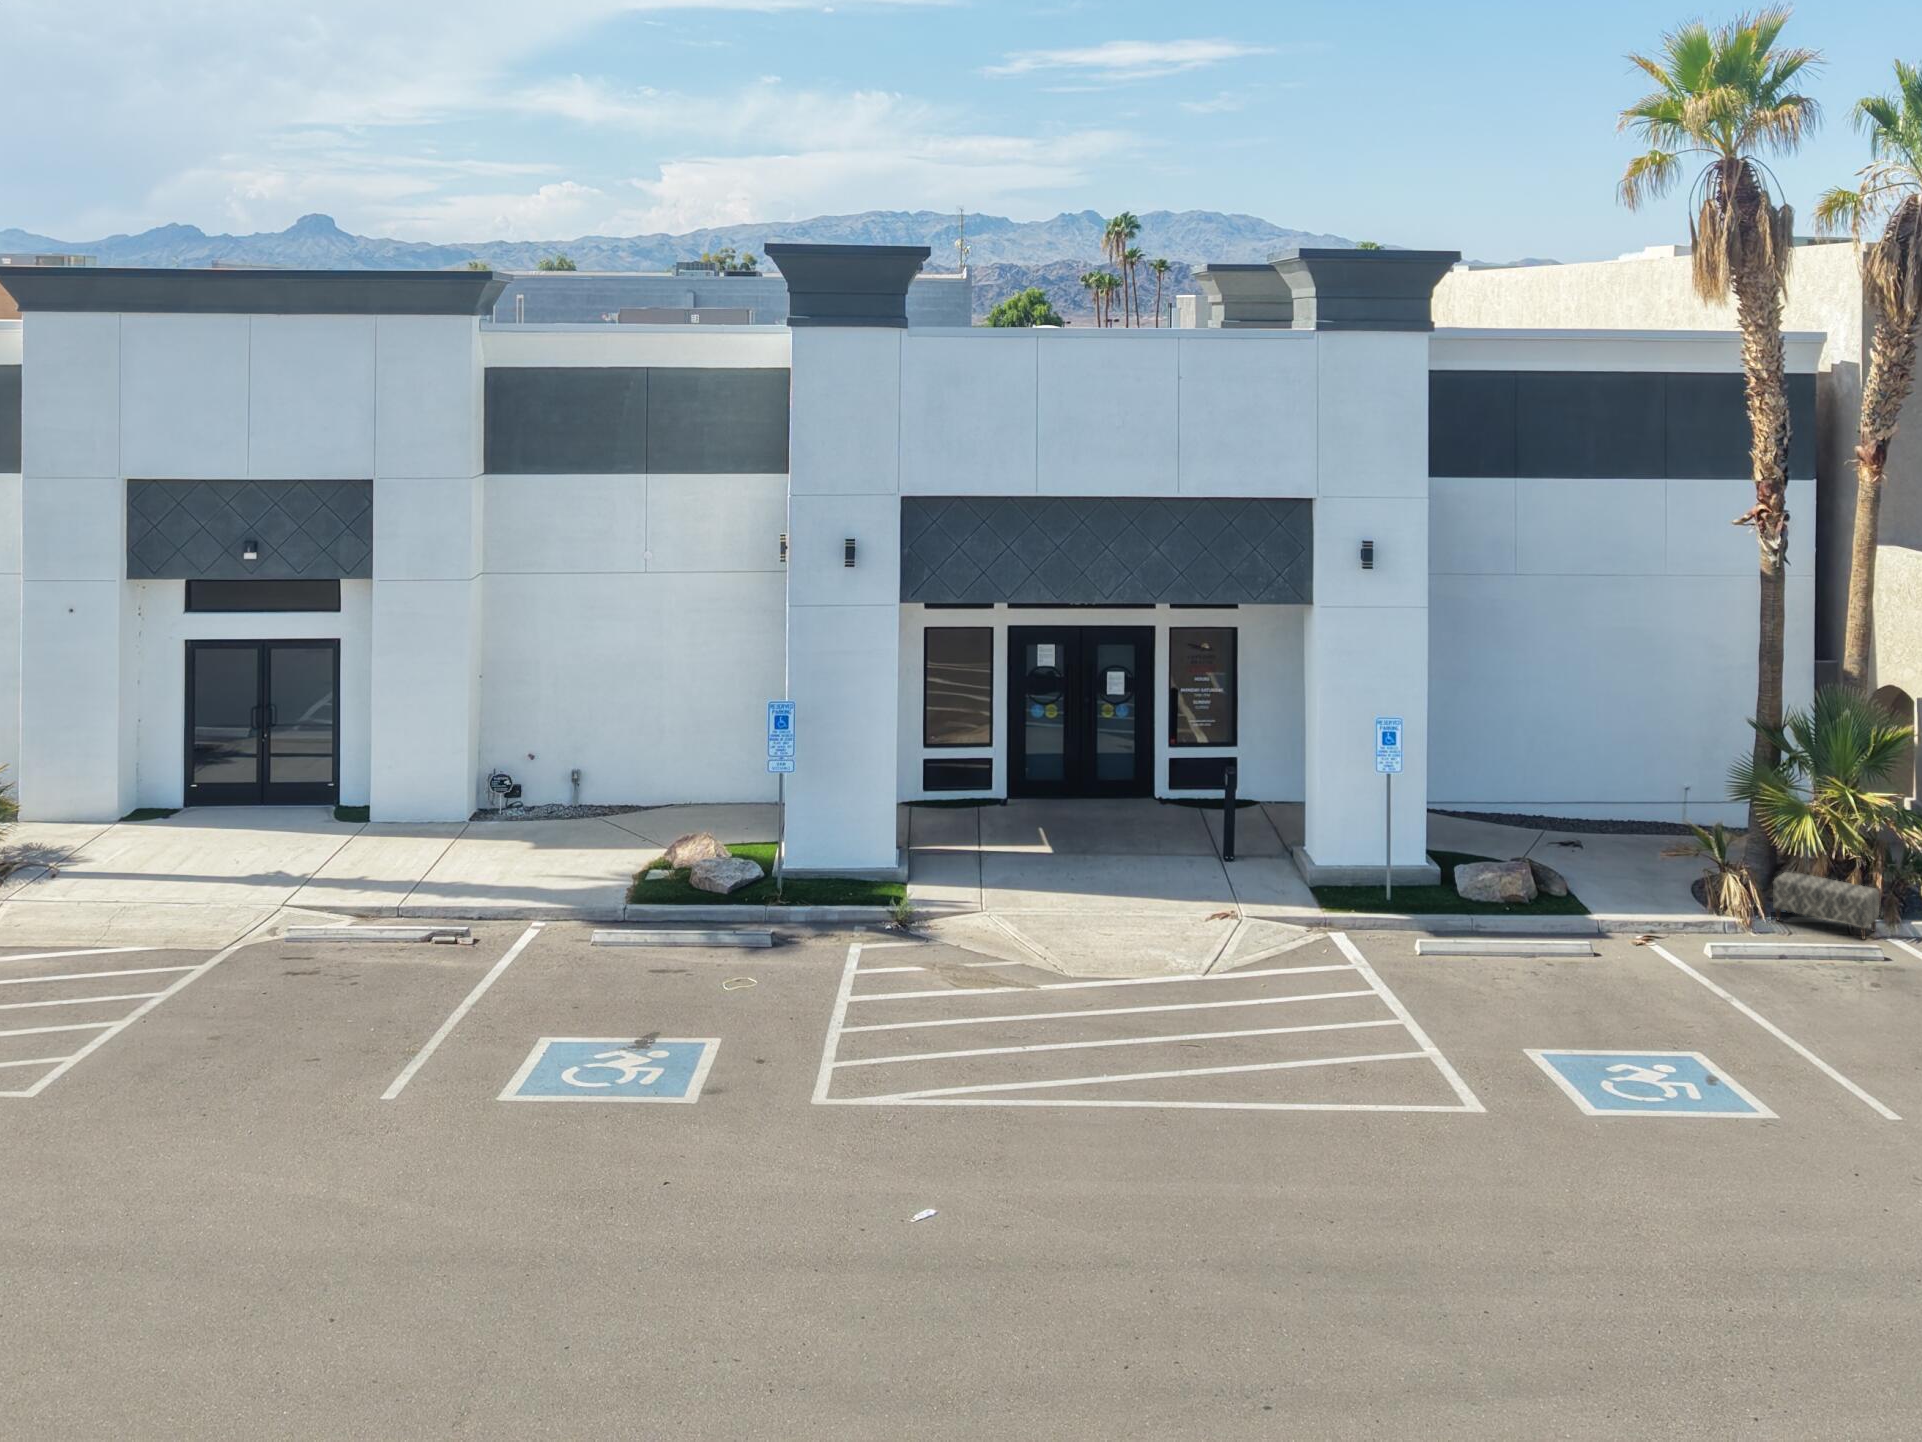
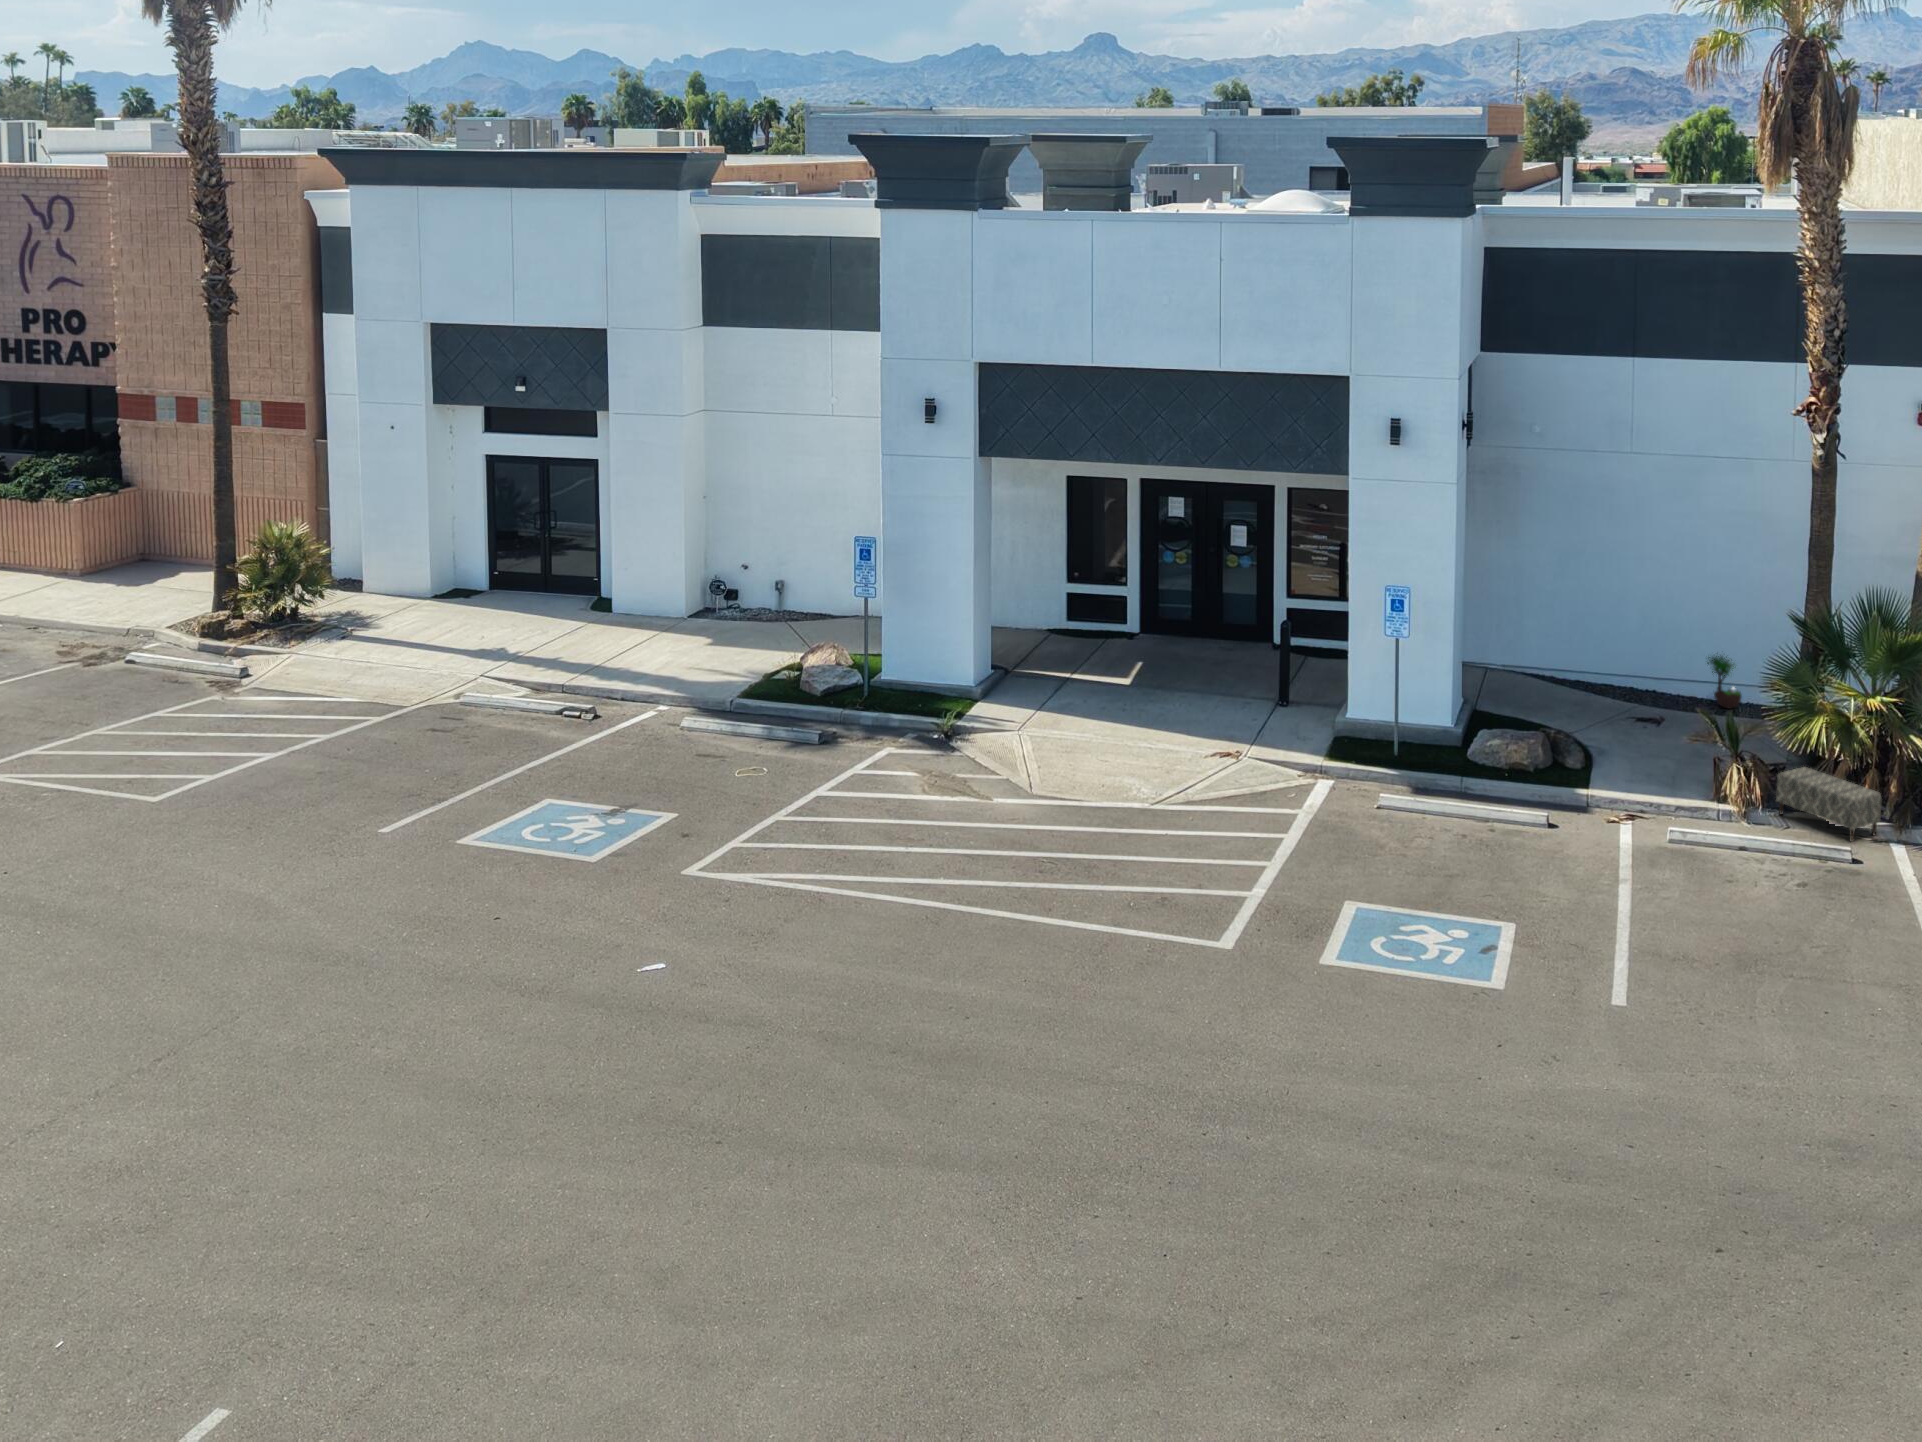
potted tree: none [1590,763,1629,822] -> present [1707,656,1741,708]

